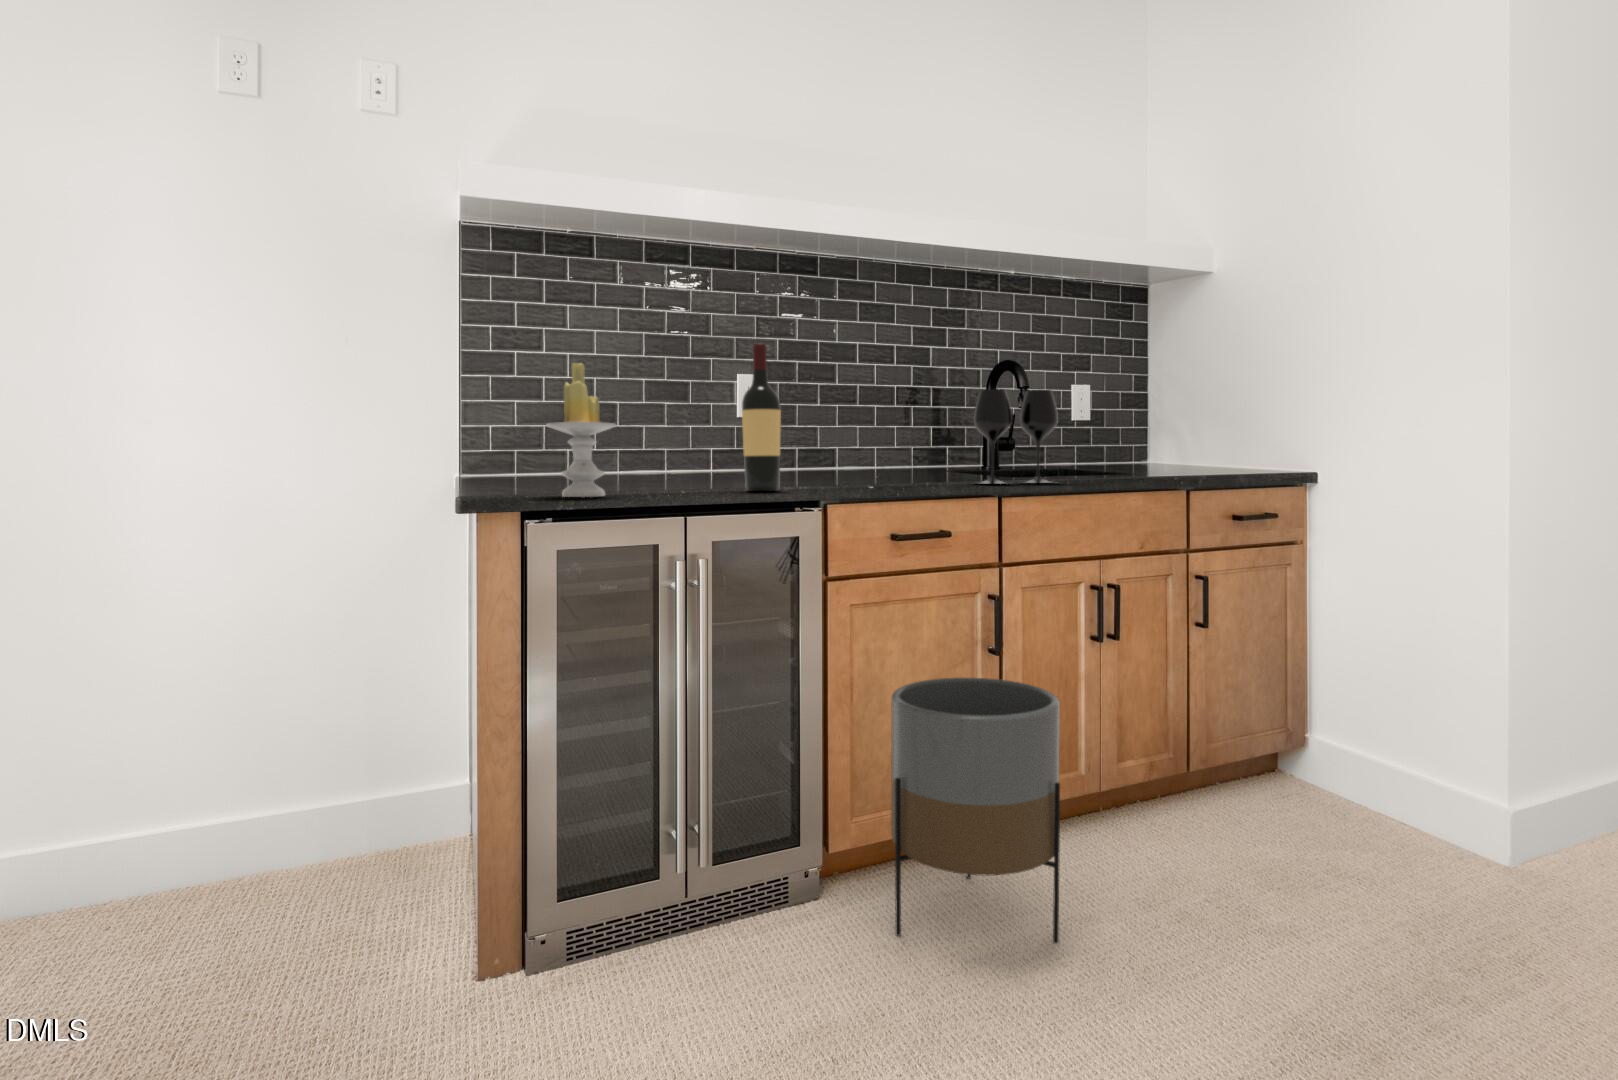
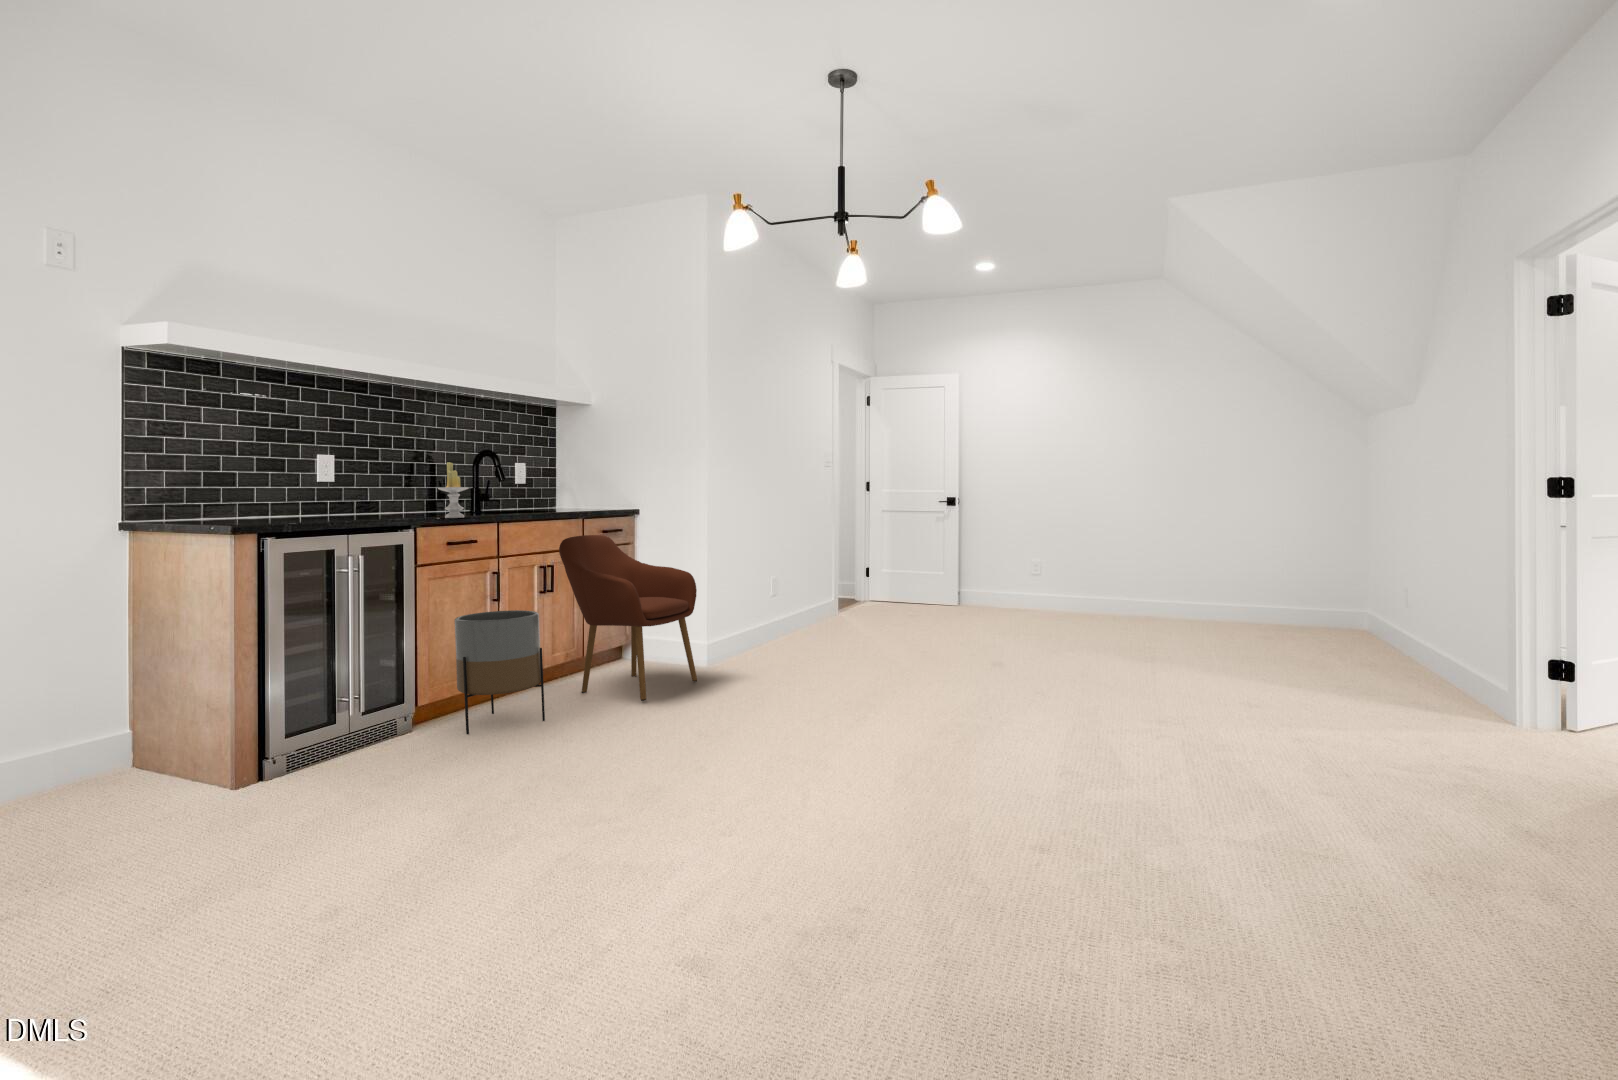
wine bottle: present [742,343,781,491] -> none [367,446,391,521]
candle: present [547,363,616,497] -> present [438,462,469,518]
wine glass: present [973,389,1058,484] -> none [480,470,525,517]
armchair: none [1129,526,1465,941] -> present [559,535,697,701]

